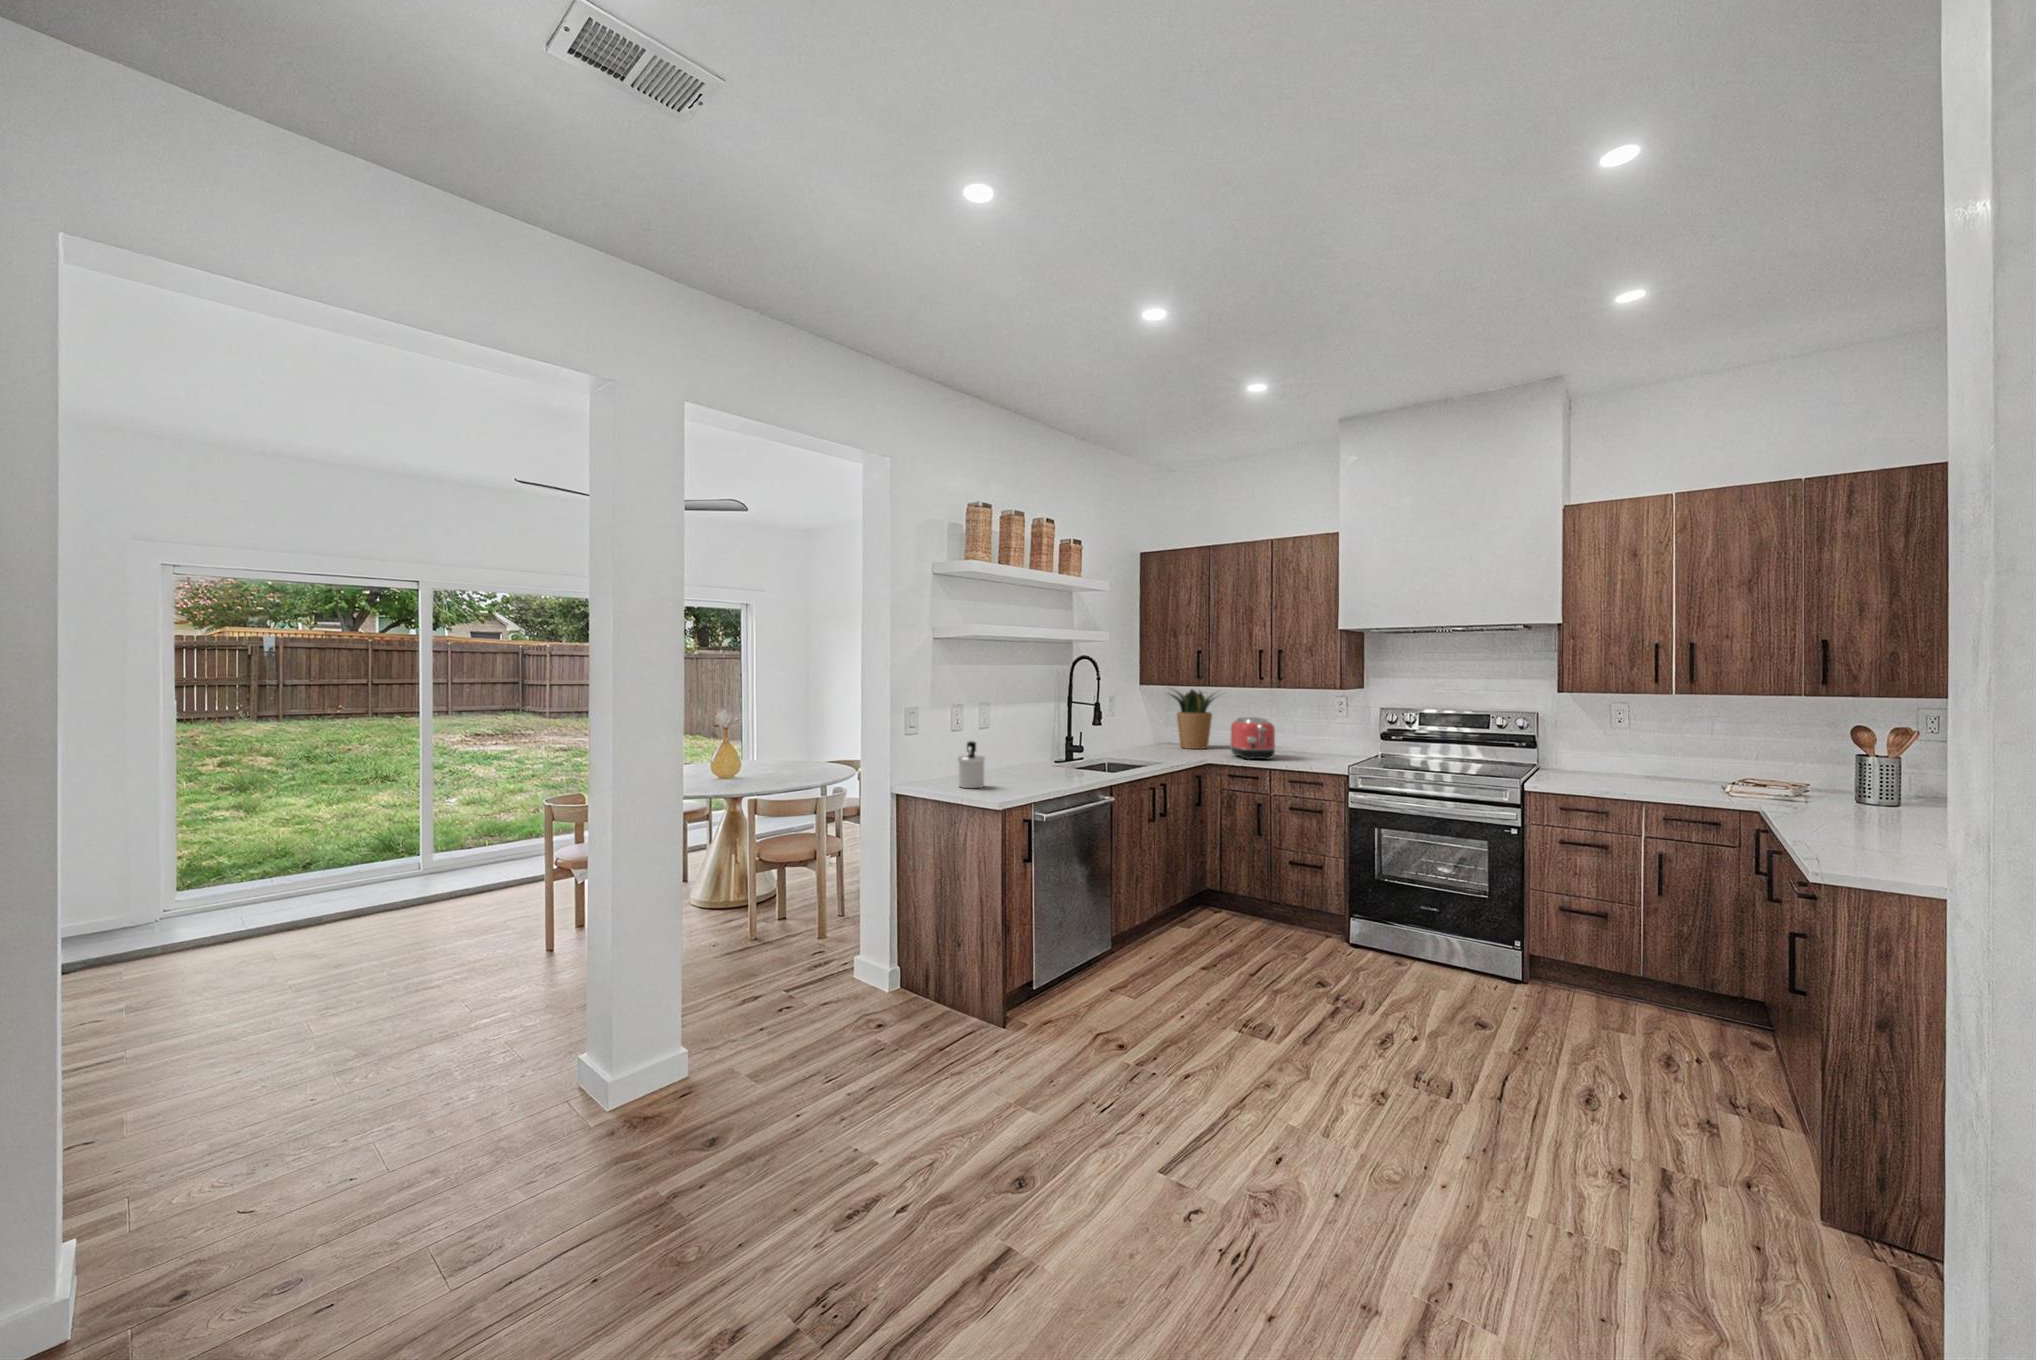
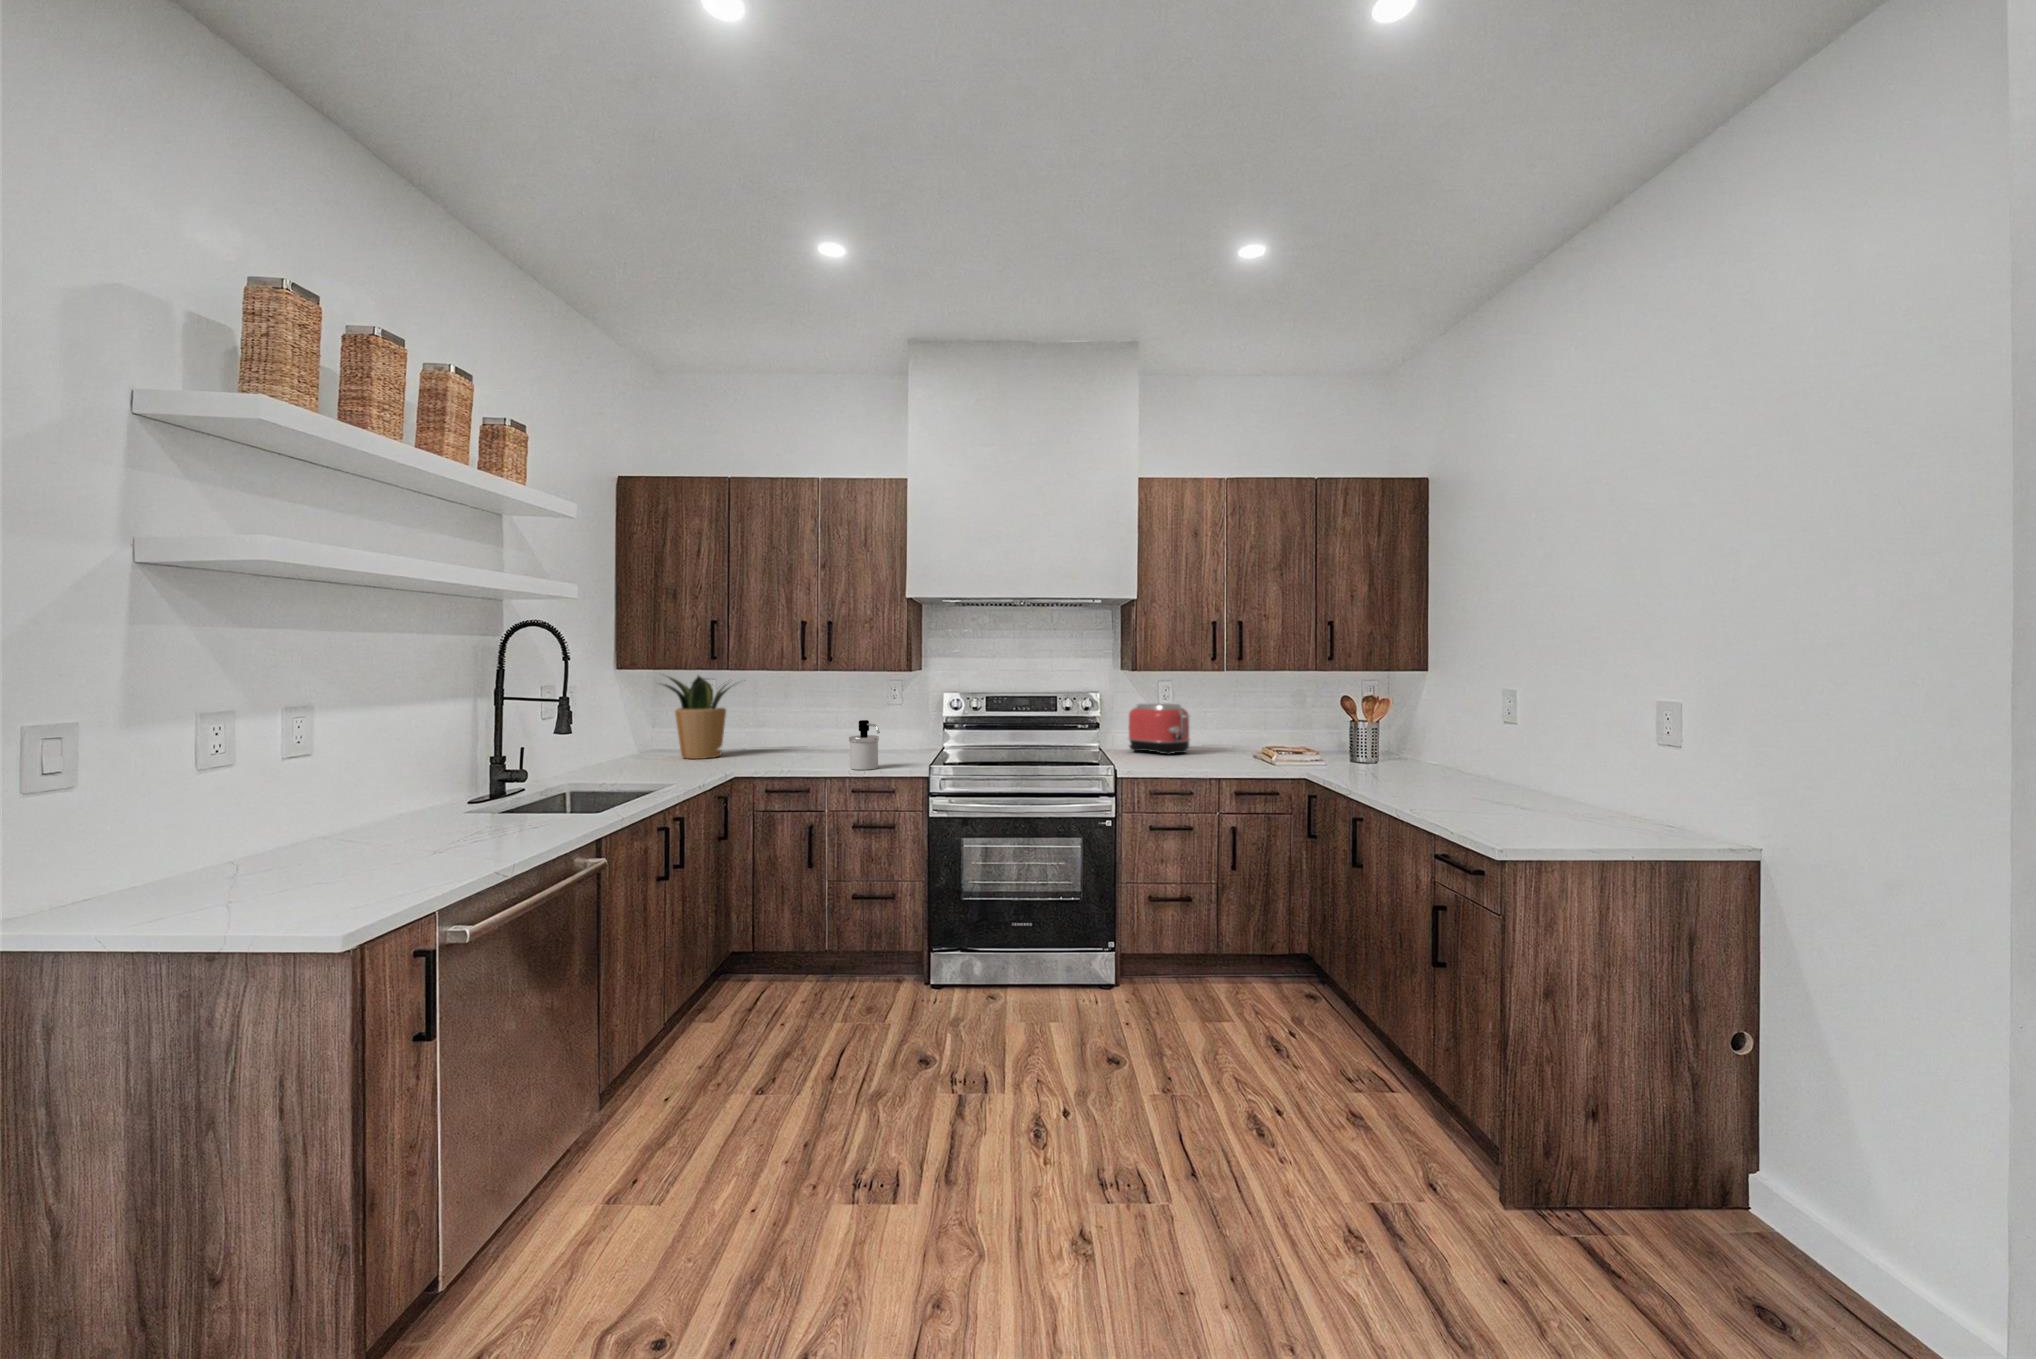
toaster: present [1230,717,1275,760] -> present [1129,703,1190,755]
soap dispenser: present [958,742,985,788] -> present [849,720,880,770]

